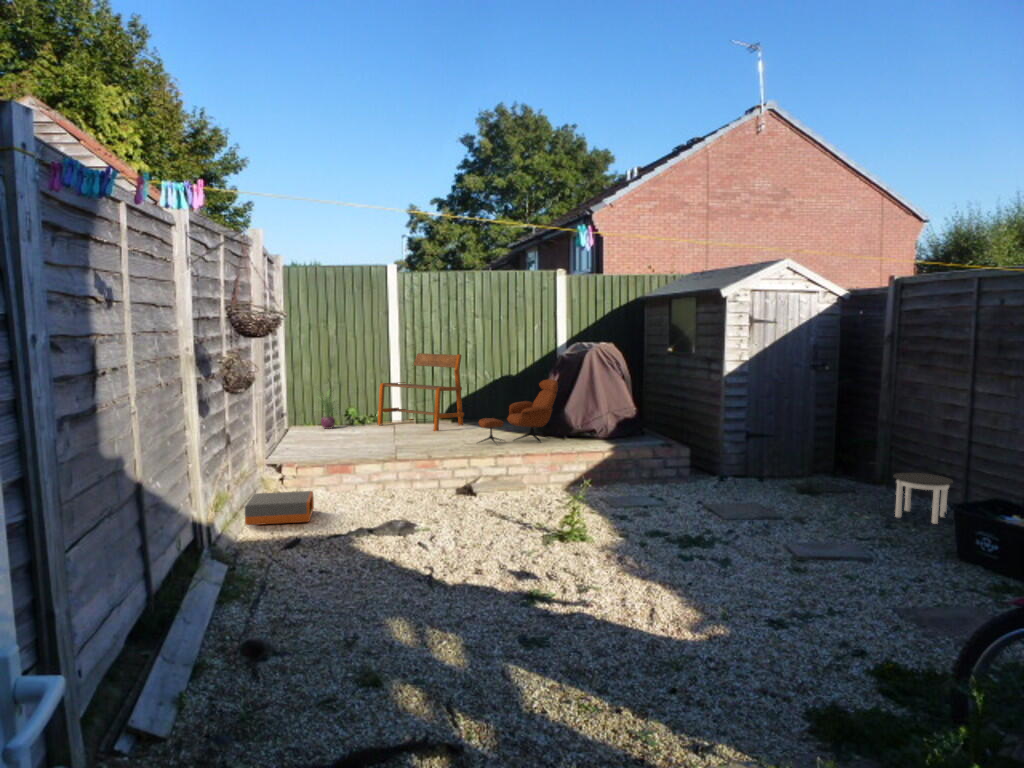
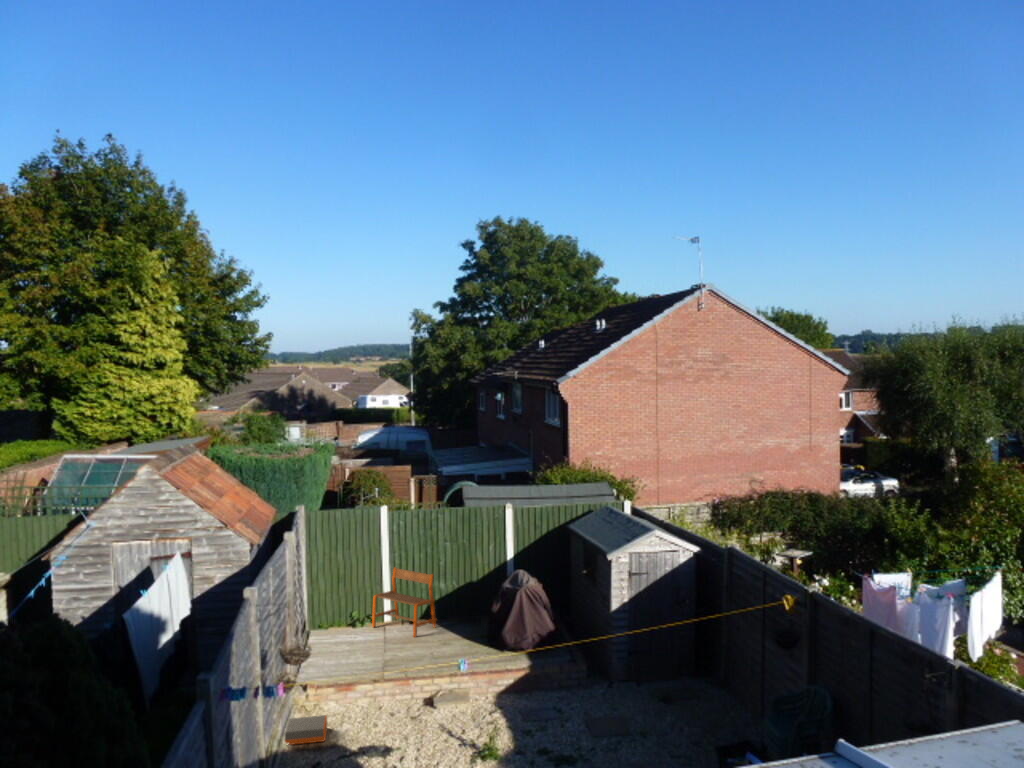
lounge chair: present [479,379,558,444] -> none [441,605,500,660]
decorative plant: present [321,390,335,429] -> none [317,601,351,633]
round table: present [894,473,953,524] -> none [710,694,745,735]

